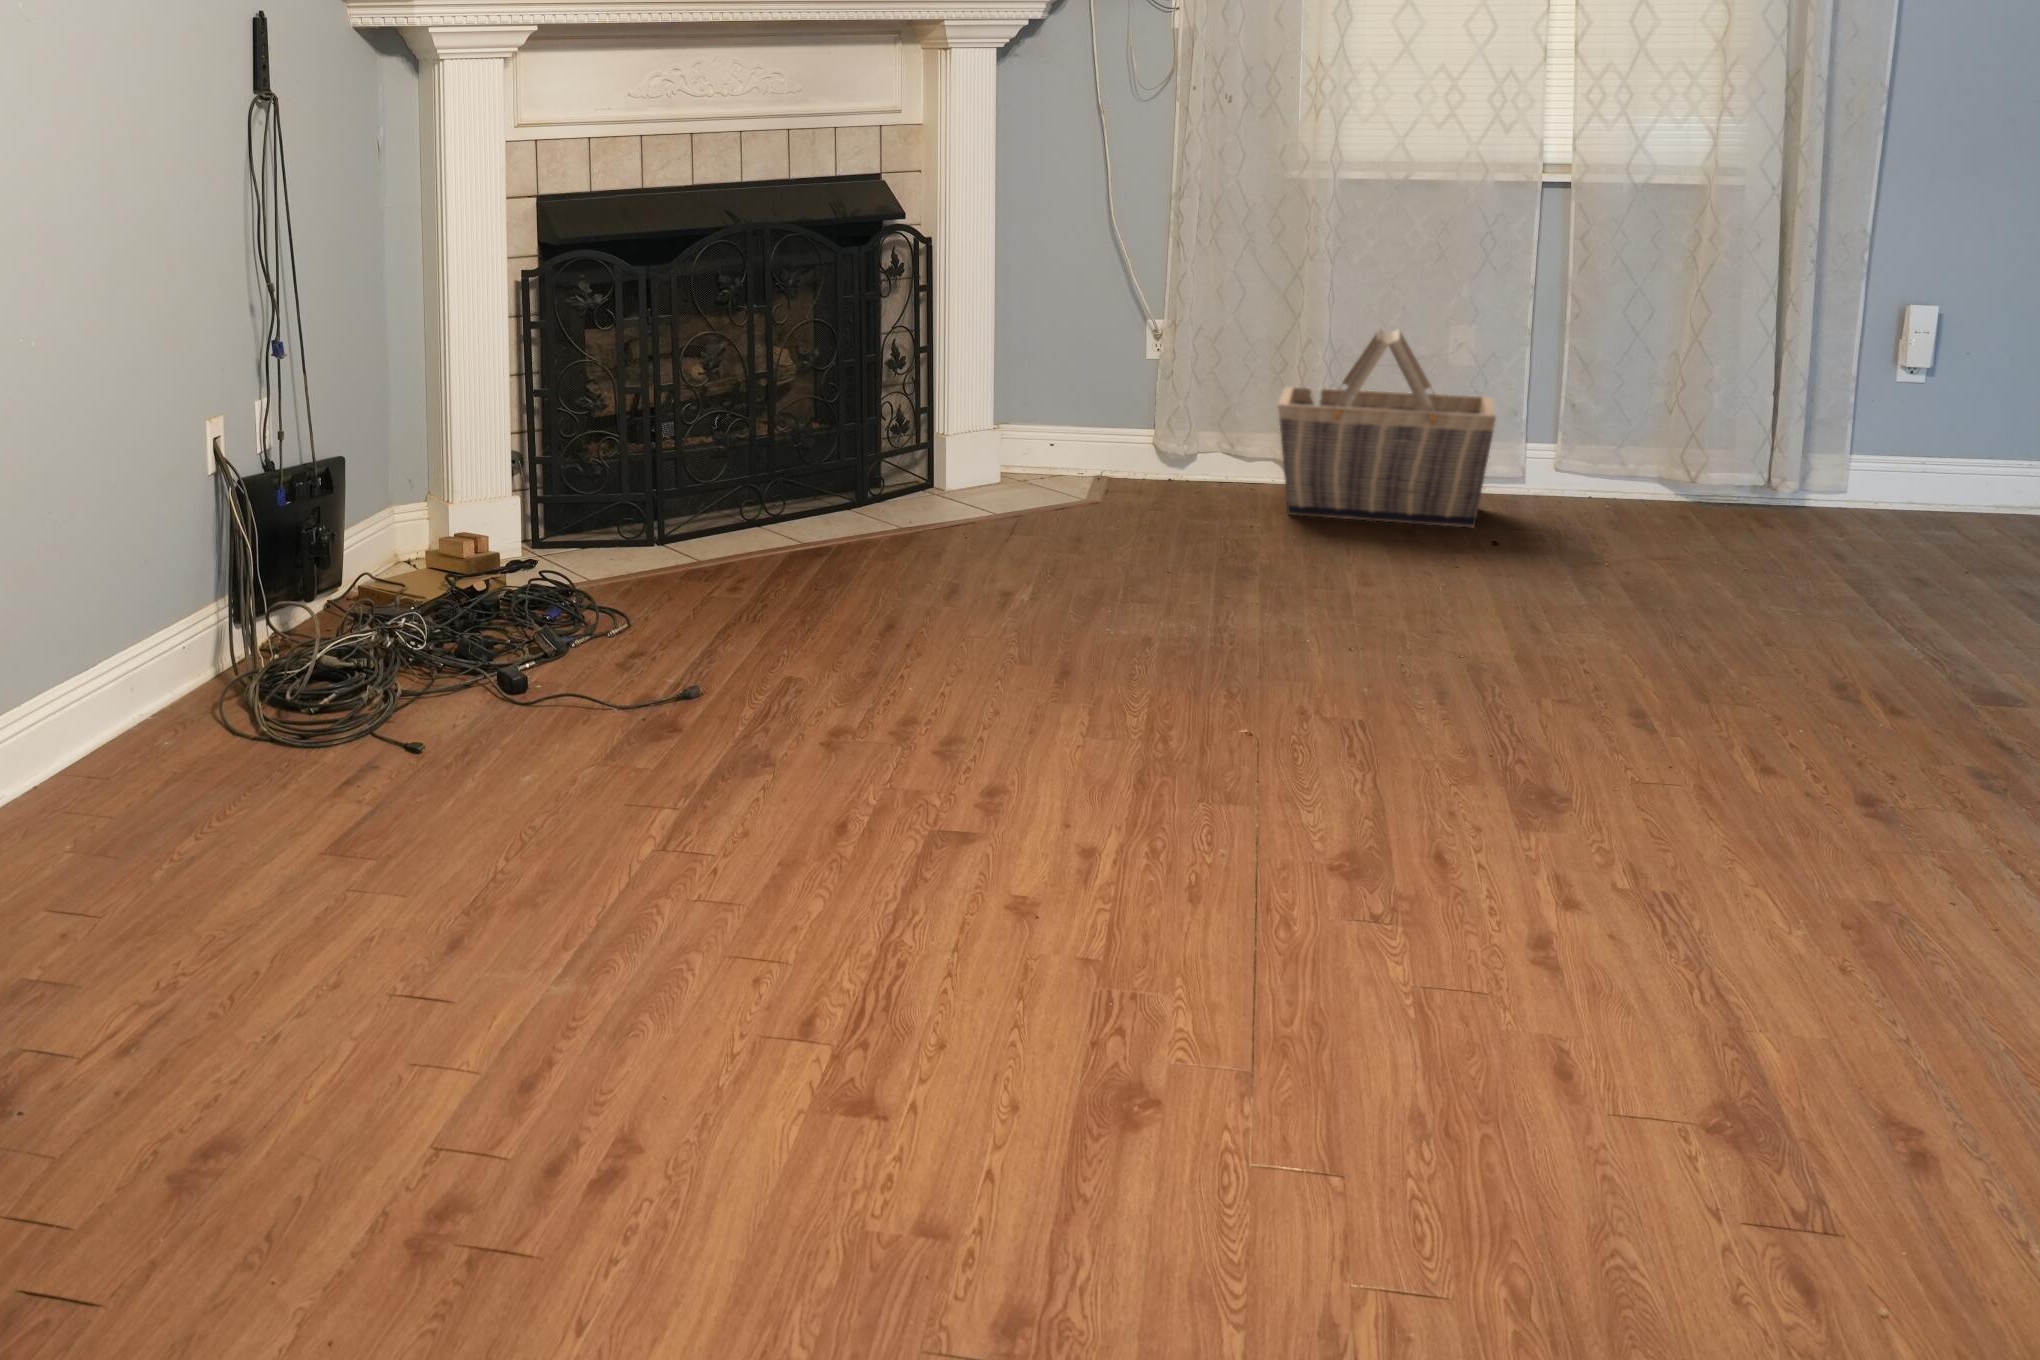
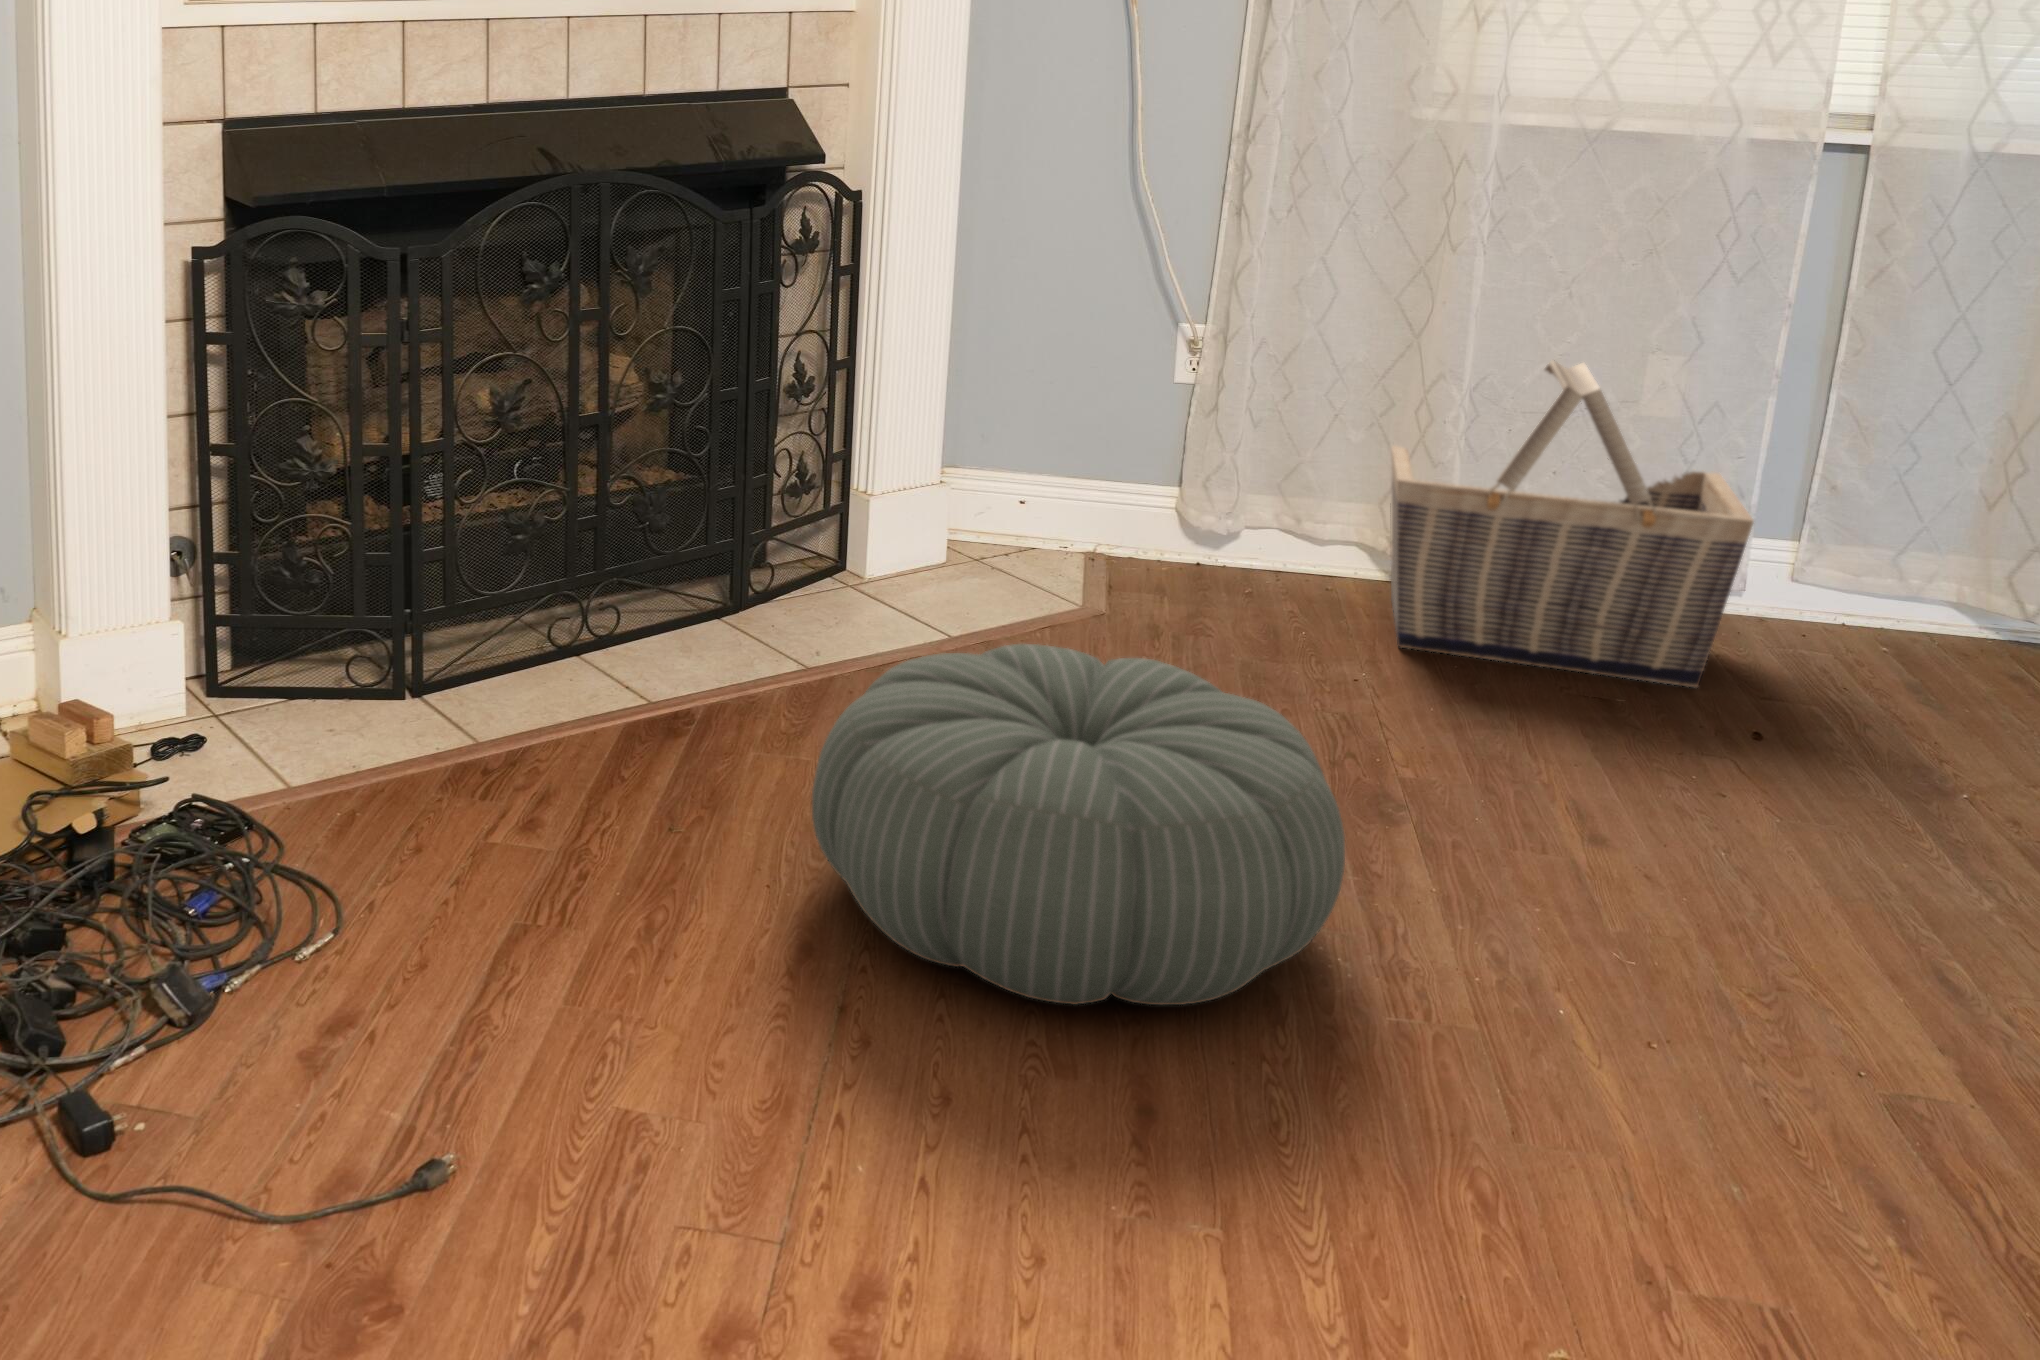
pouf: none [898,477,1197,647] -> present [812,644,1345,1005]

